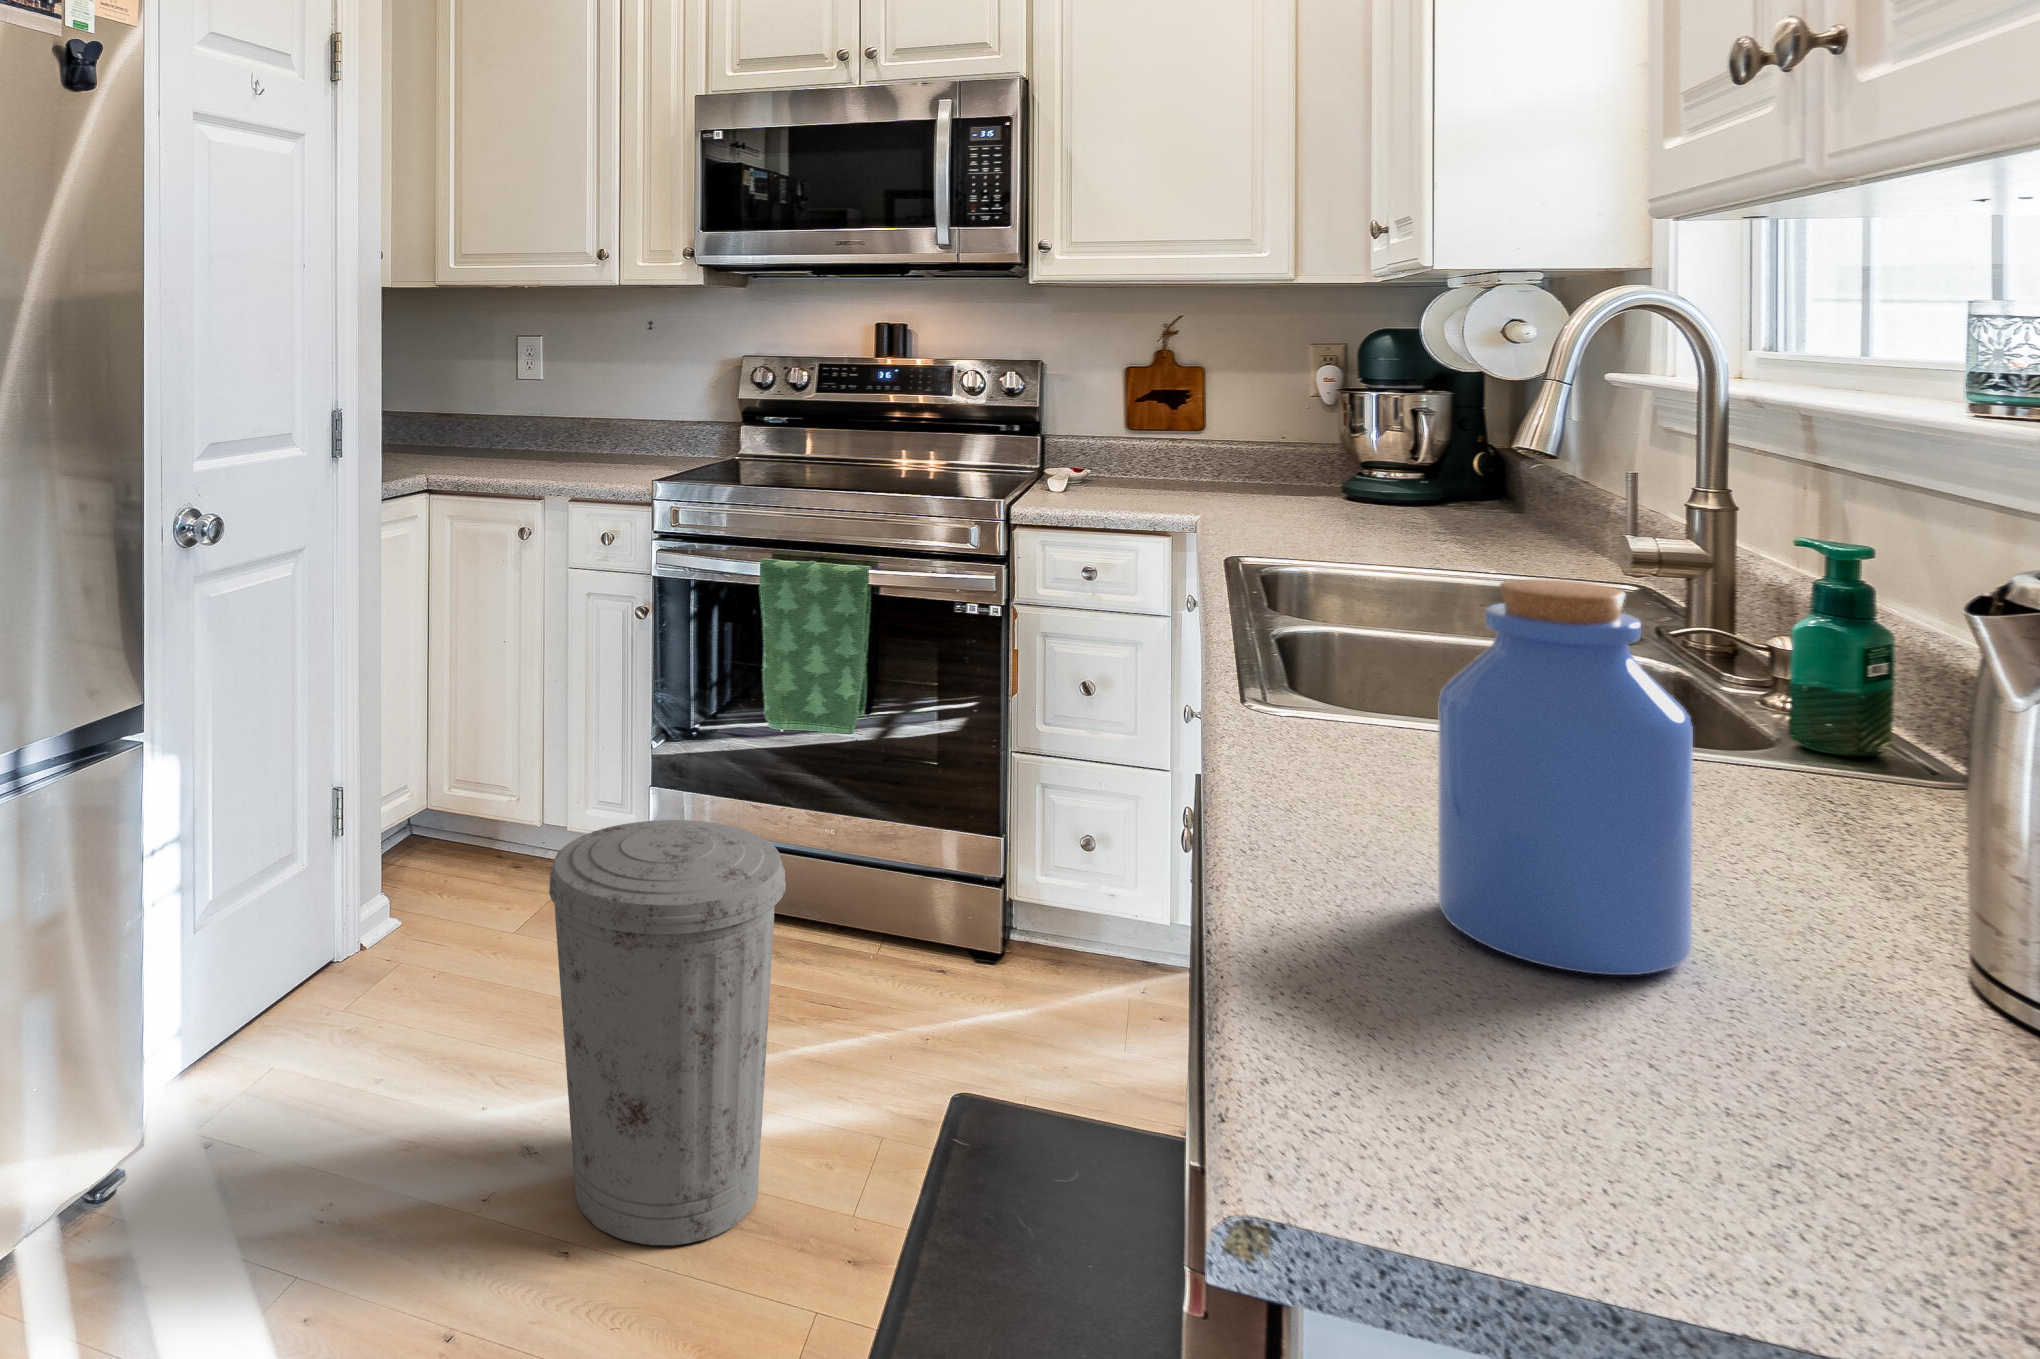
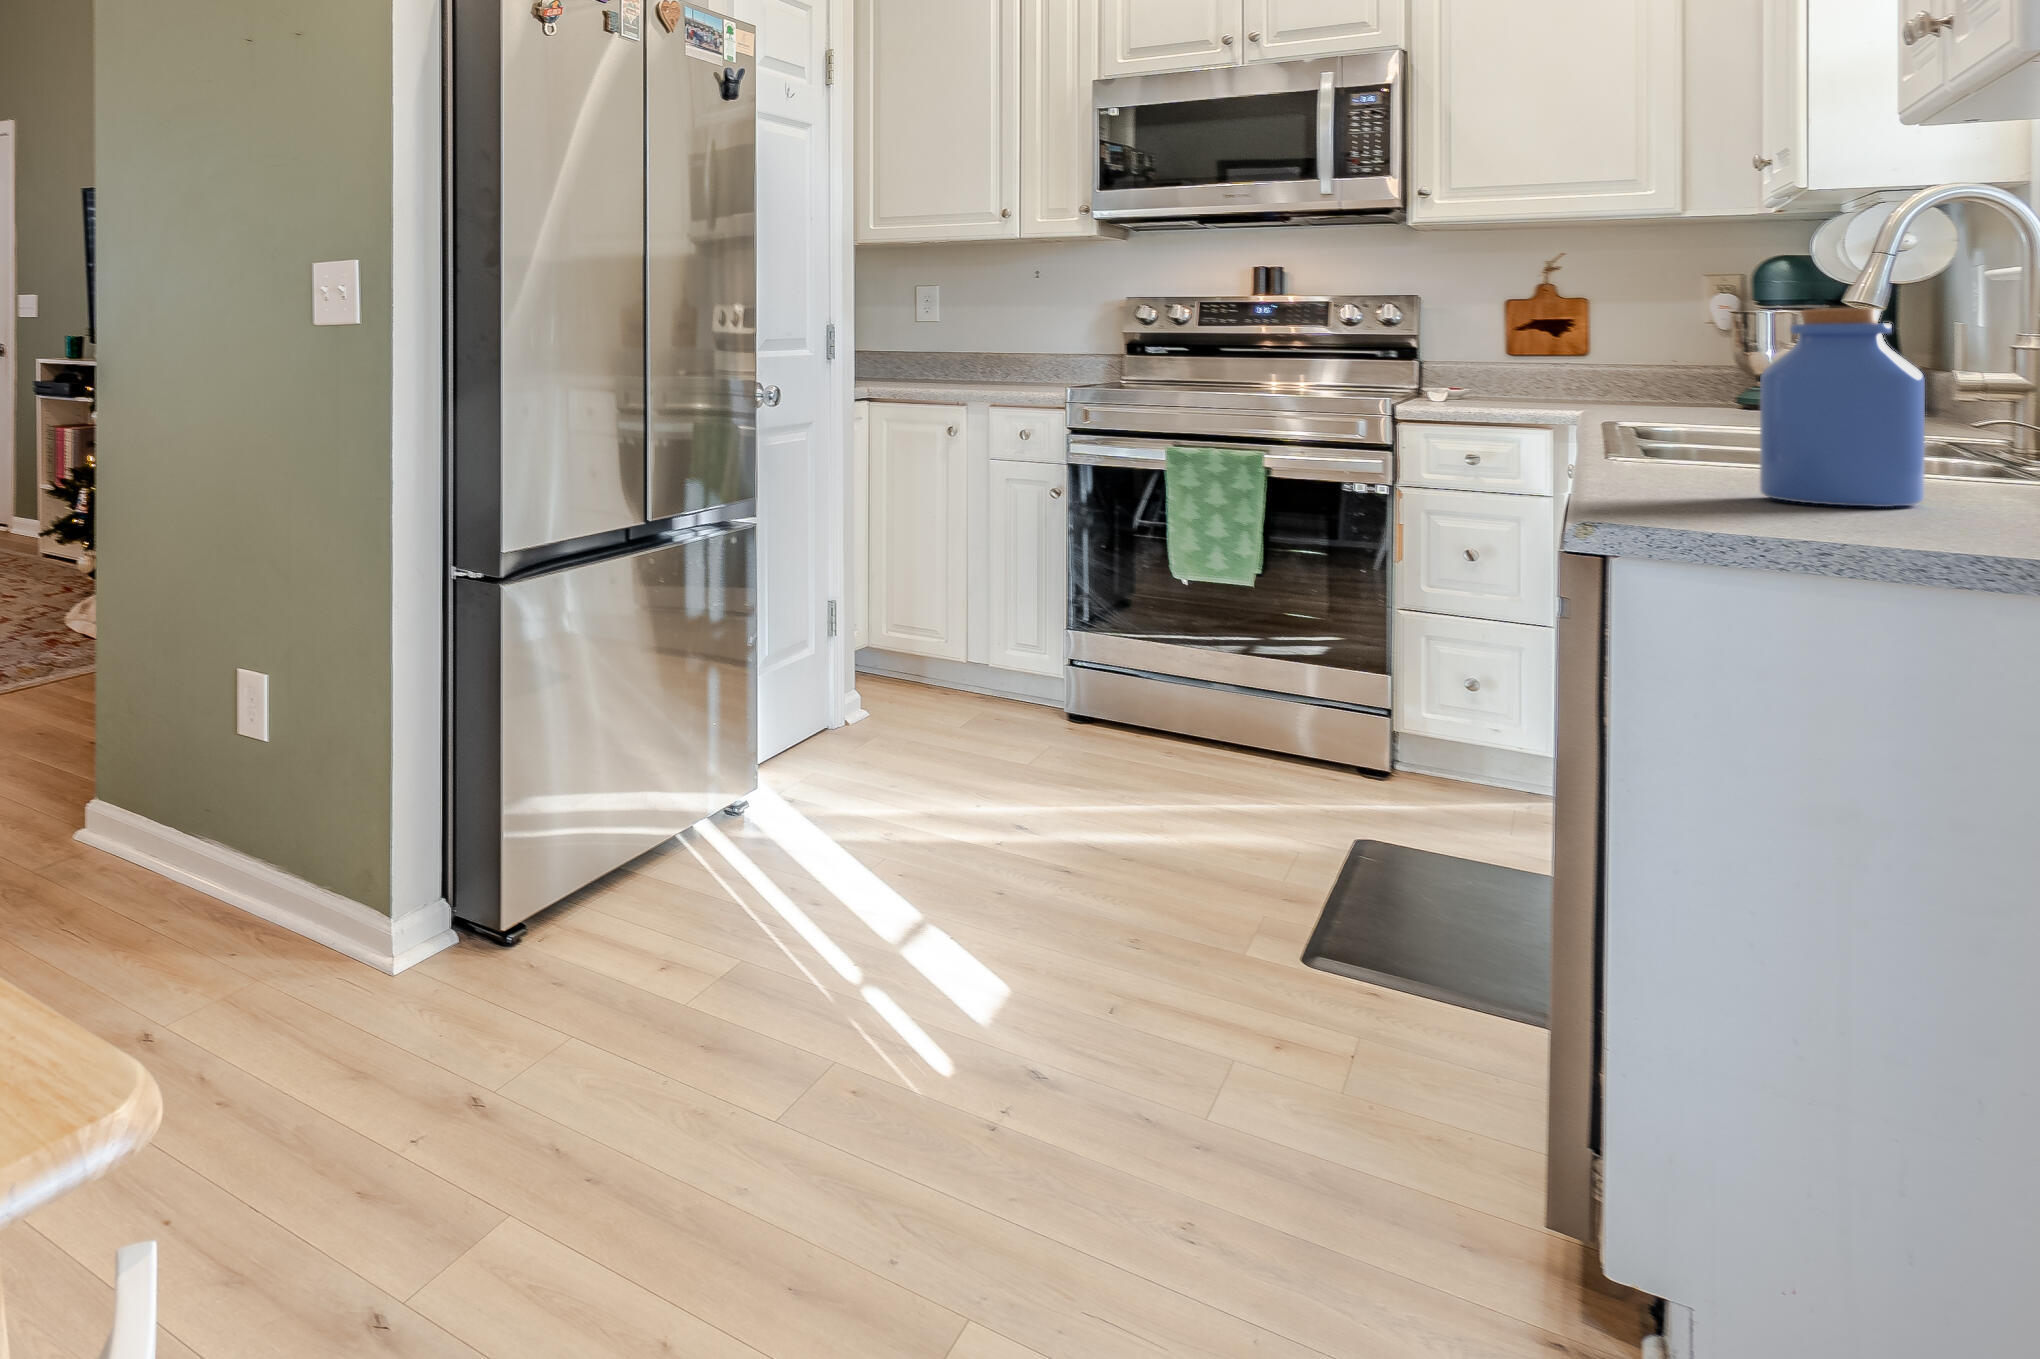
trash can: present [549,820,786,1245] -> none [1042,614,1228,893]

